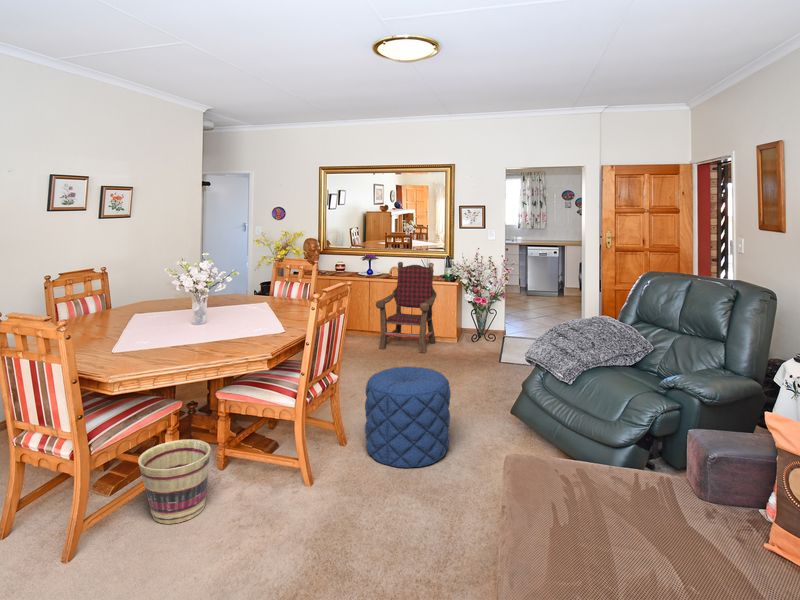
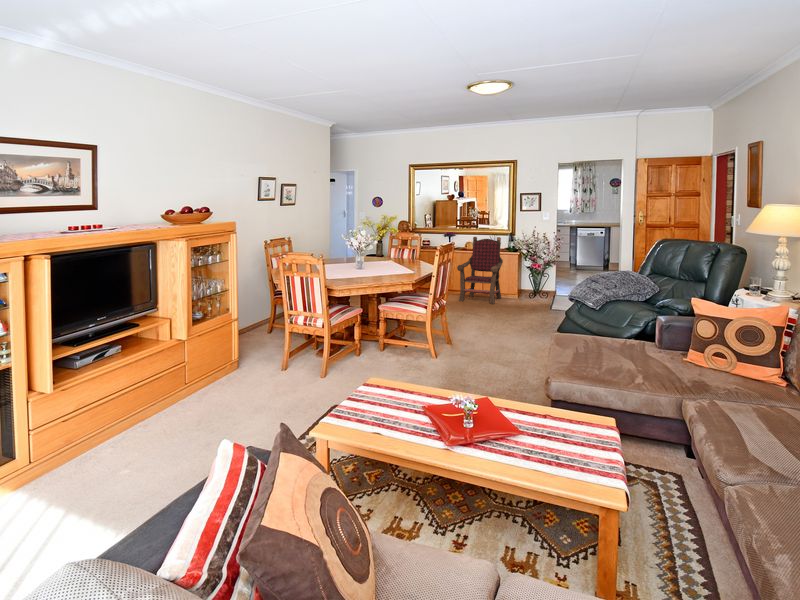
pouf: present [365,366,451,468] -> none [464,298,520,357]
basket: present [138,439,211,524] -> none [345,331,382,372]

